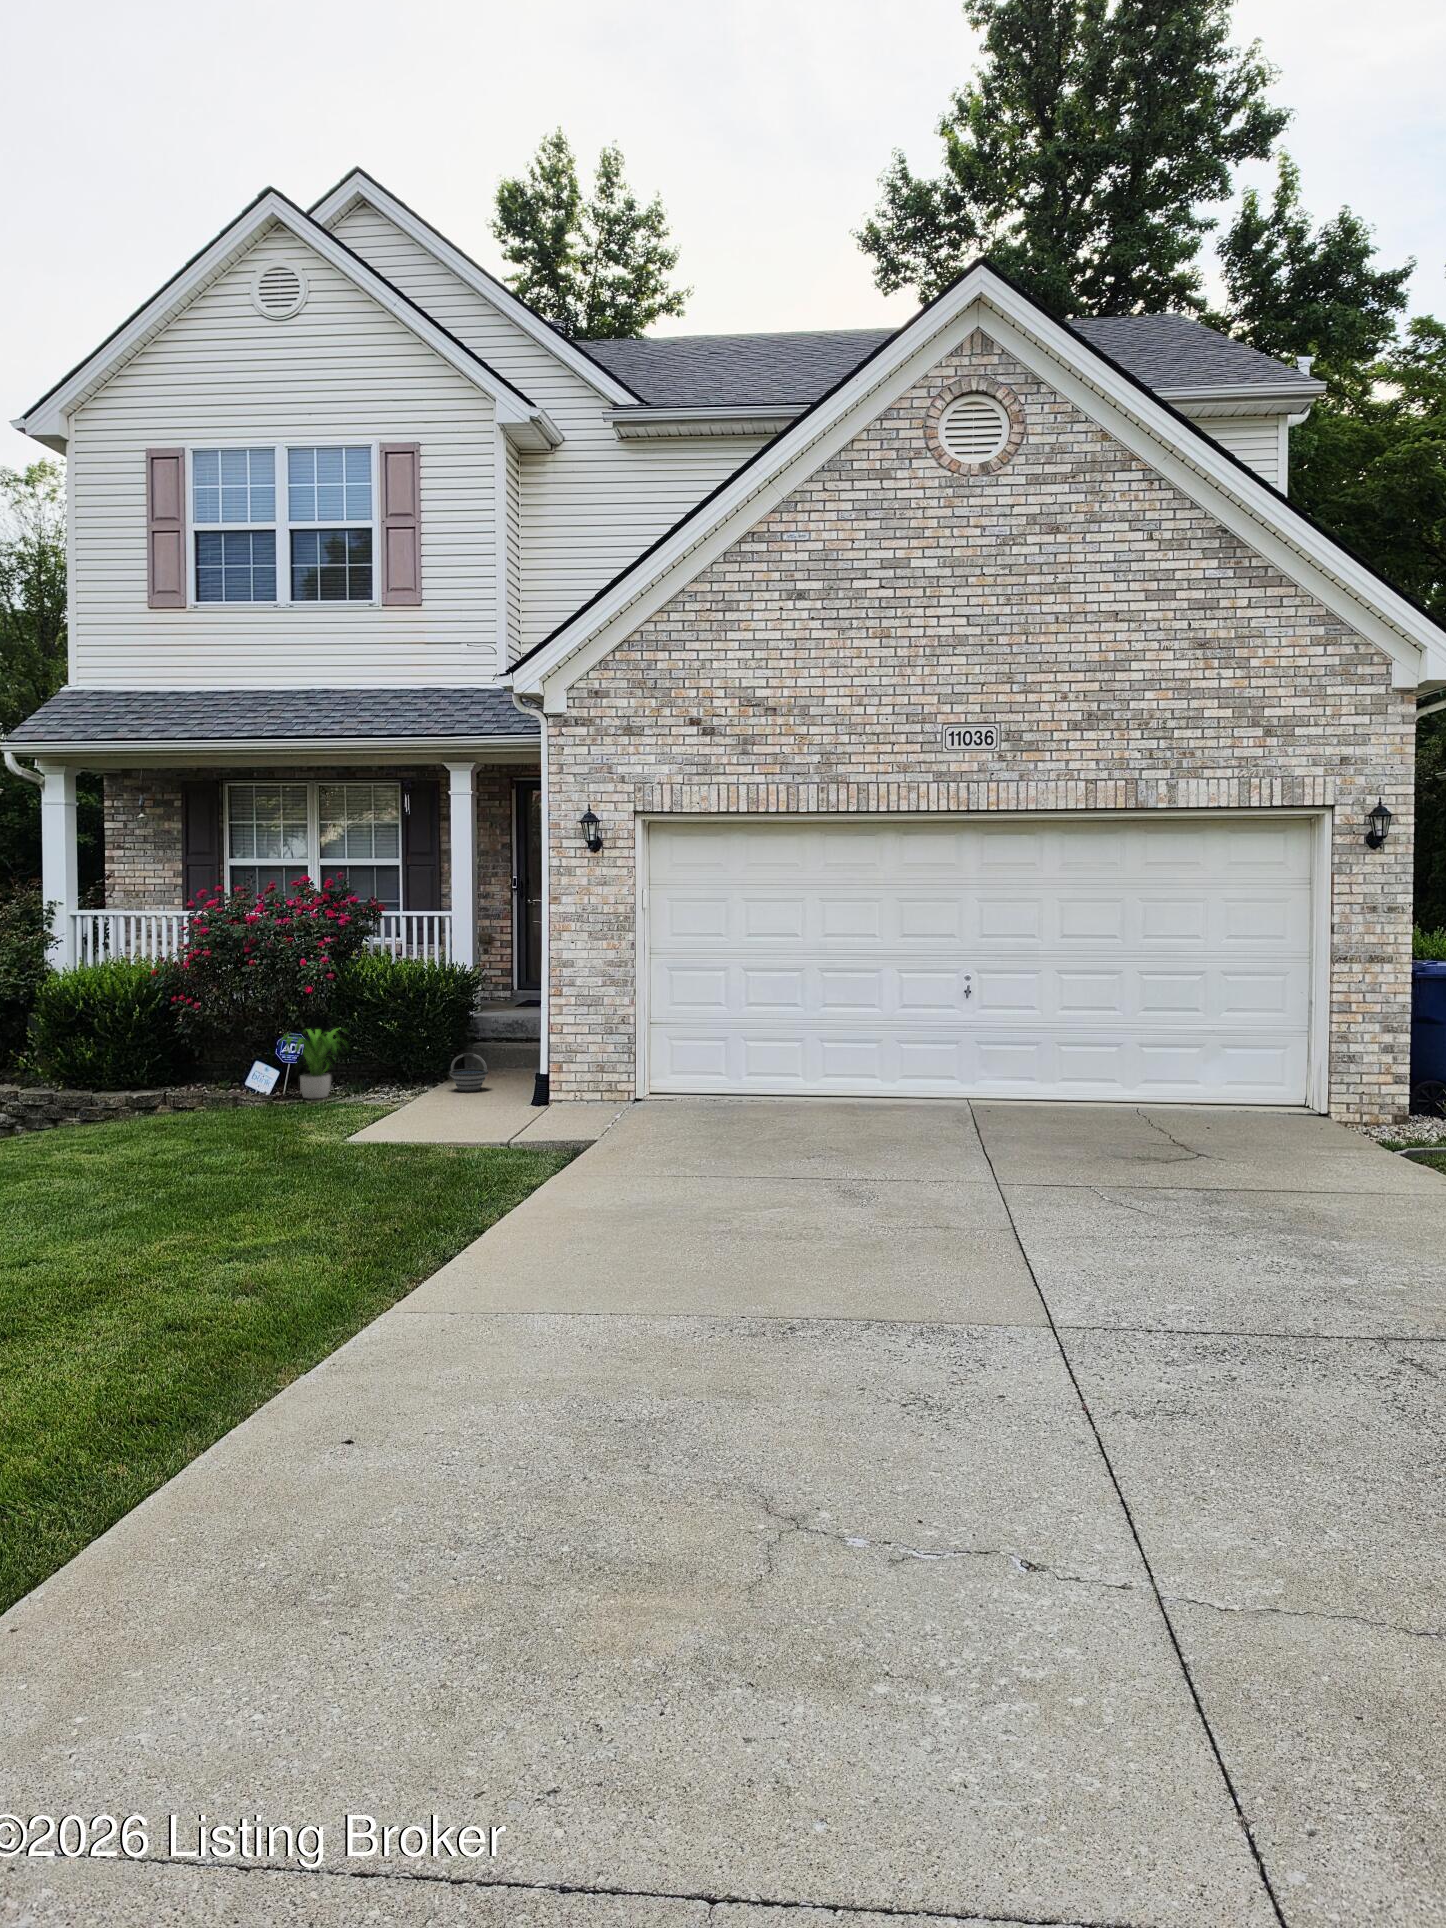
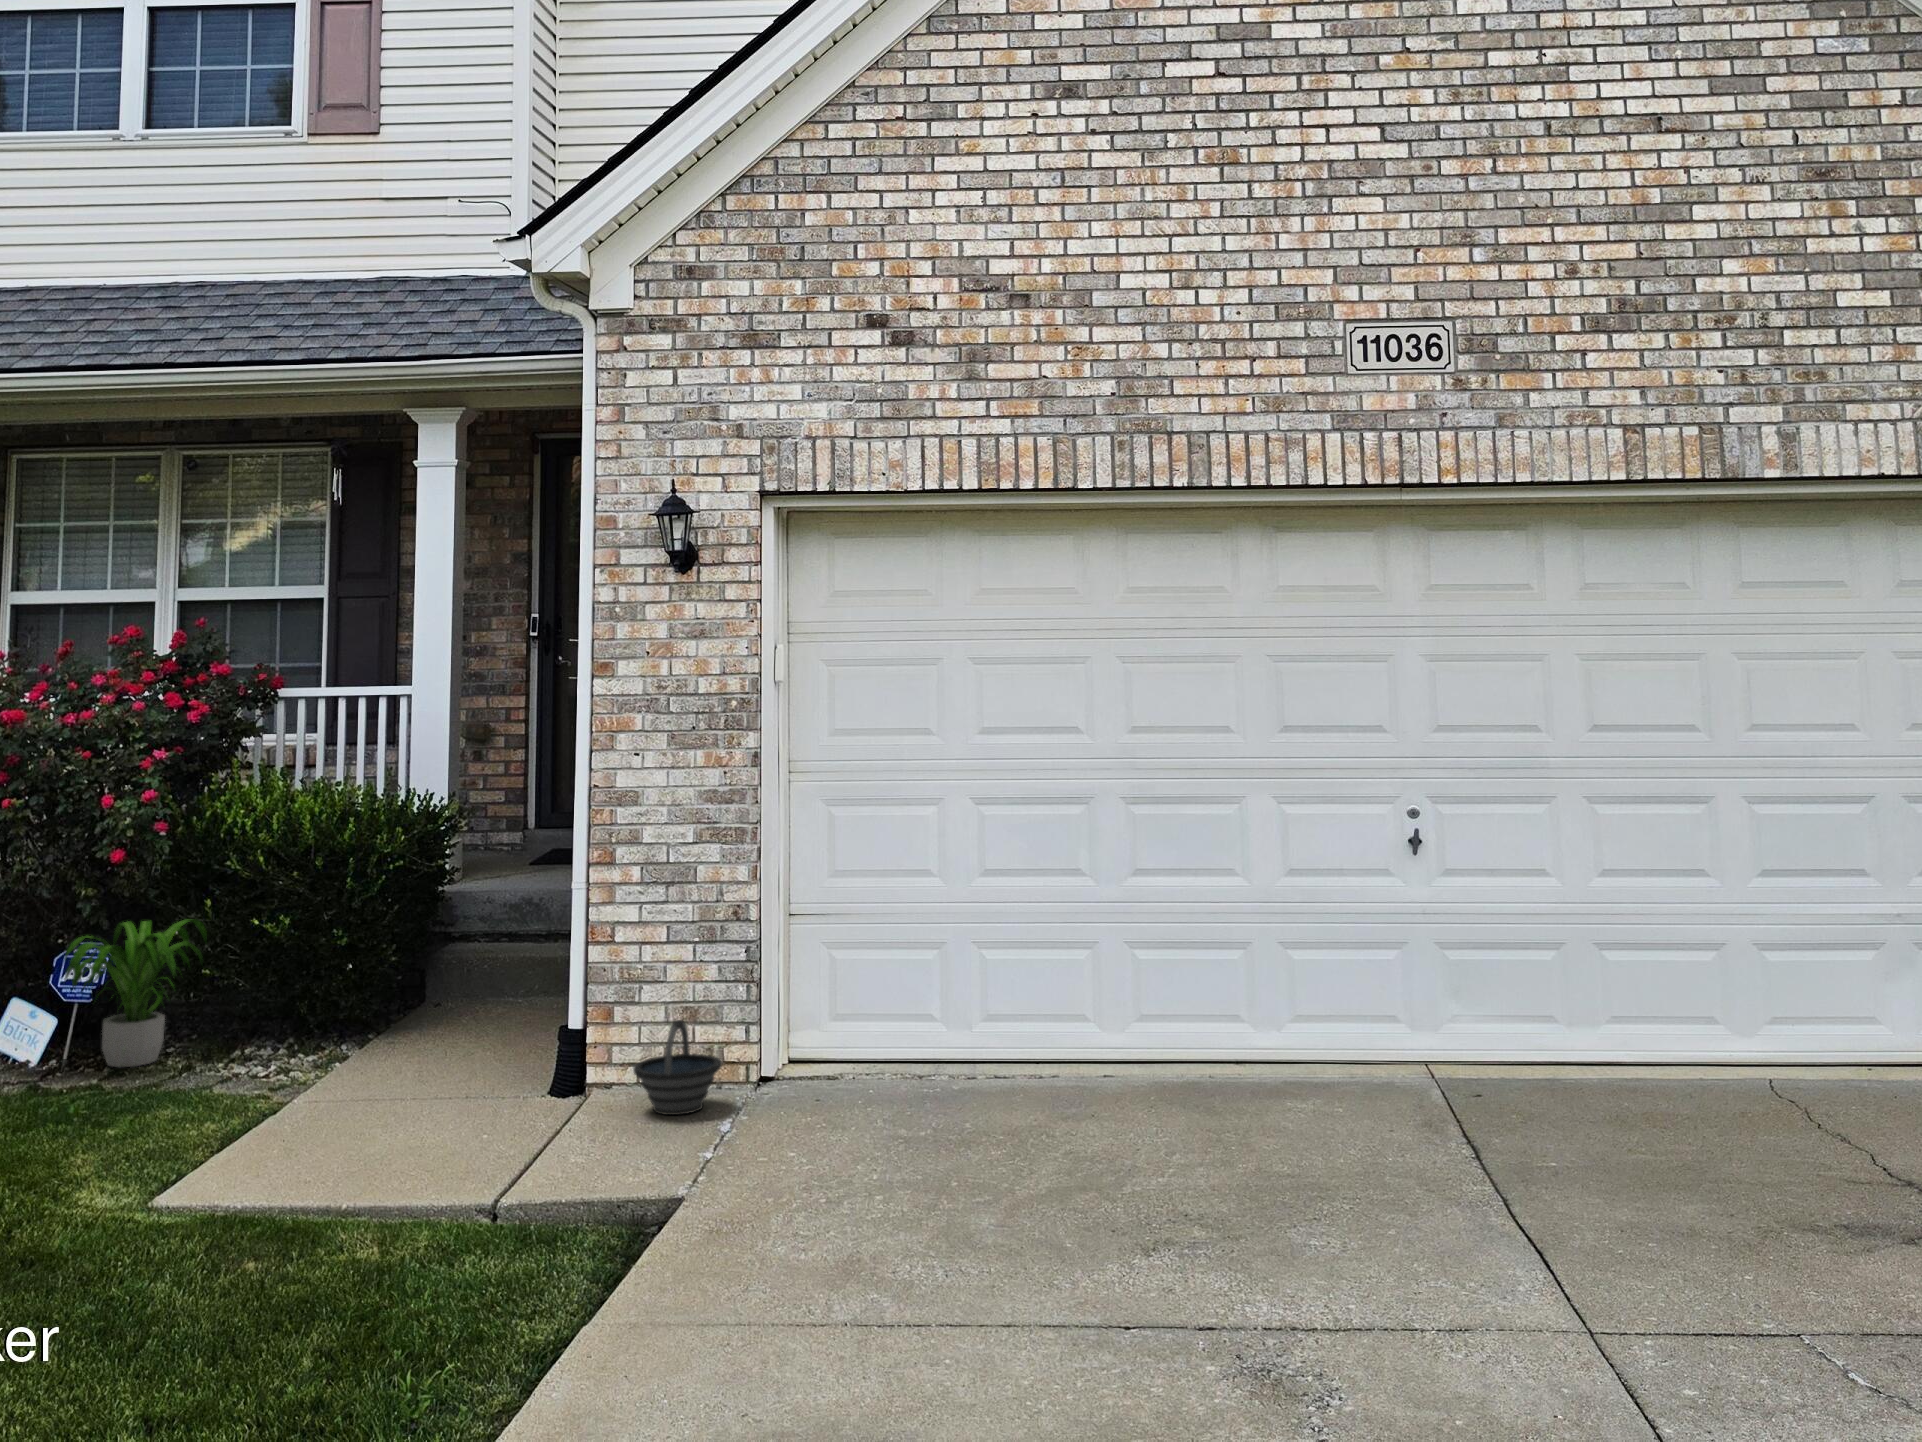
bucket: present [449,1053,488,1092] -> present [633,1020,722,1115]

